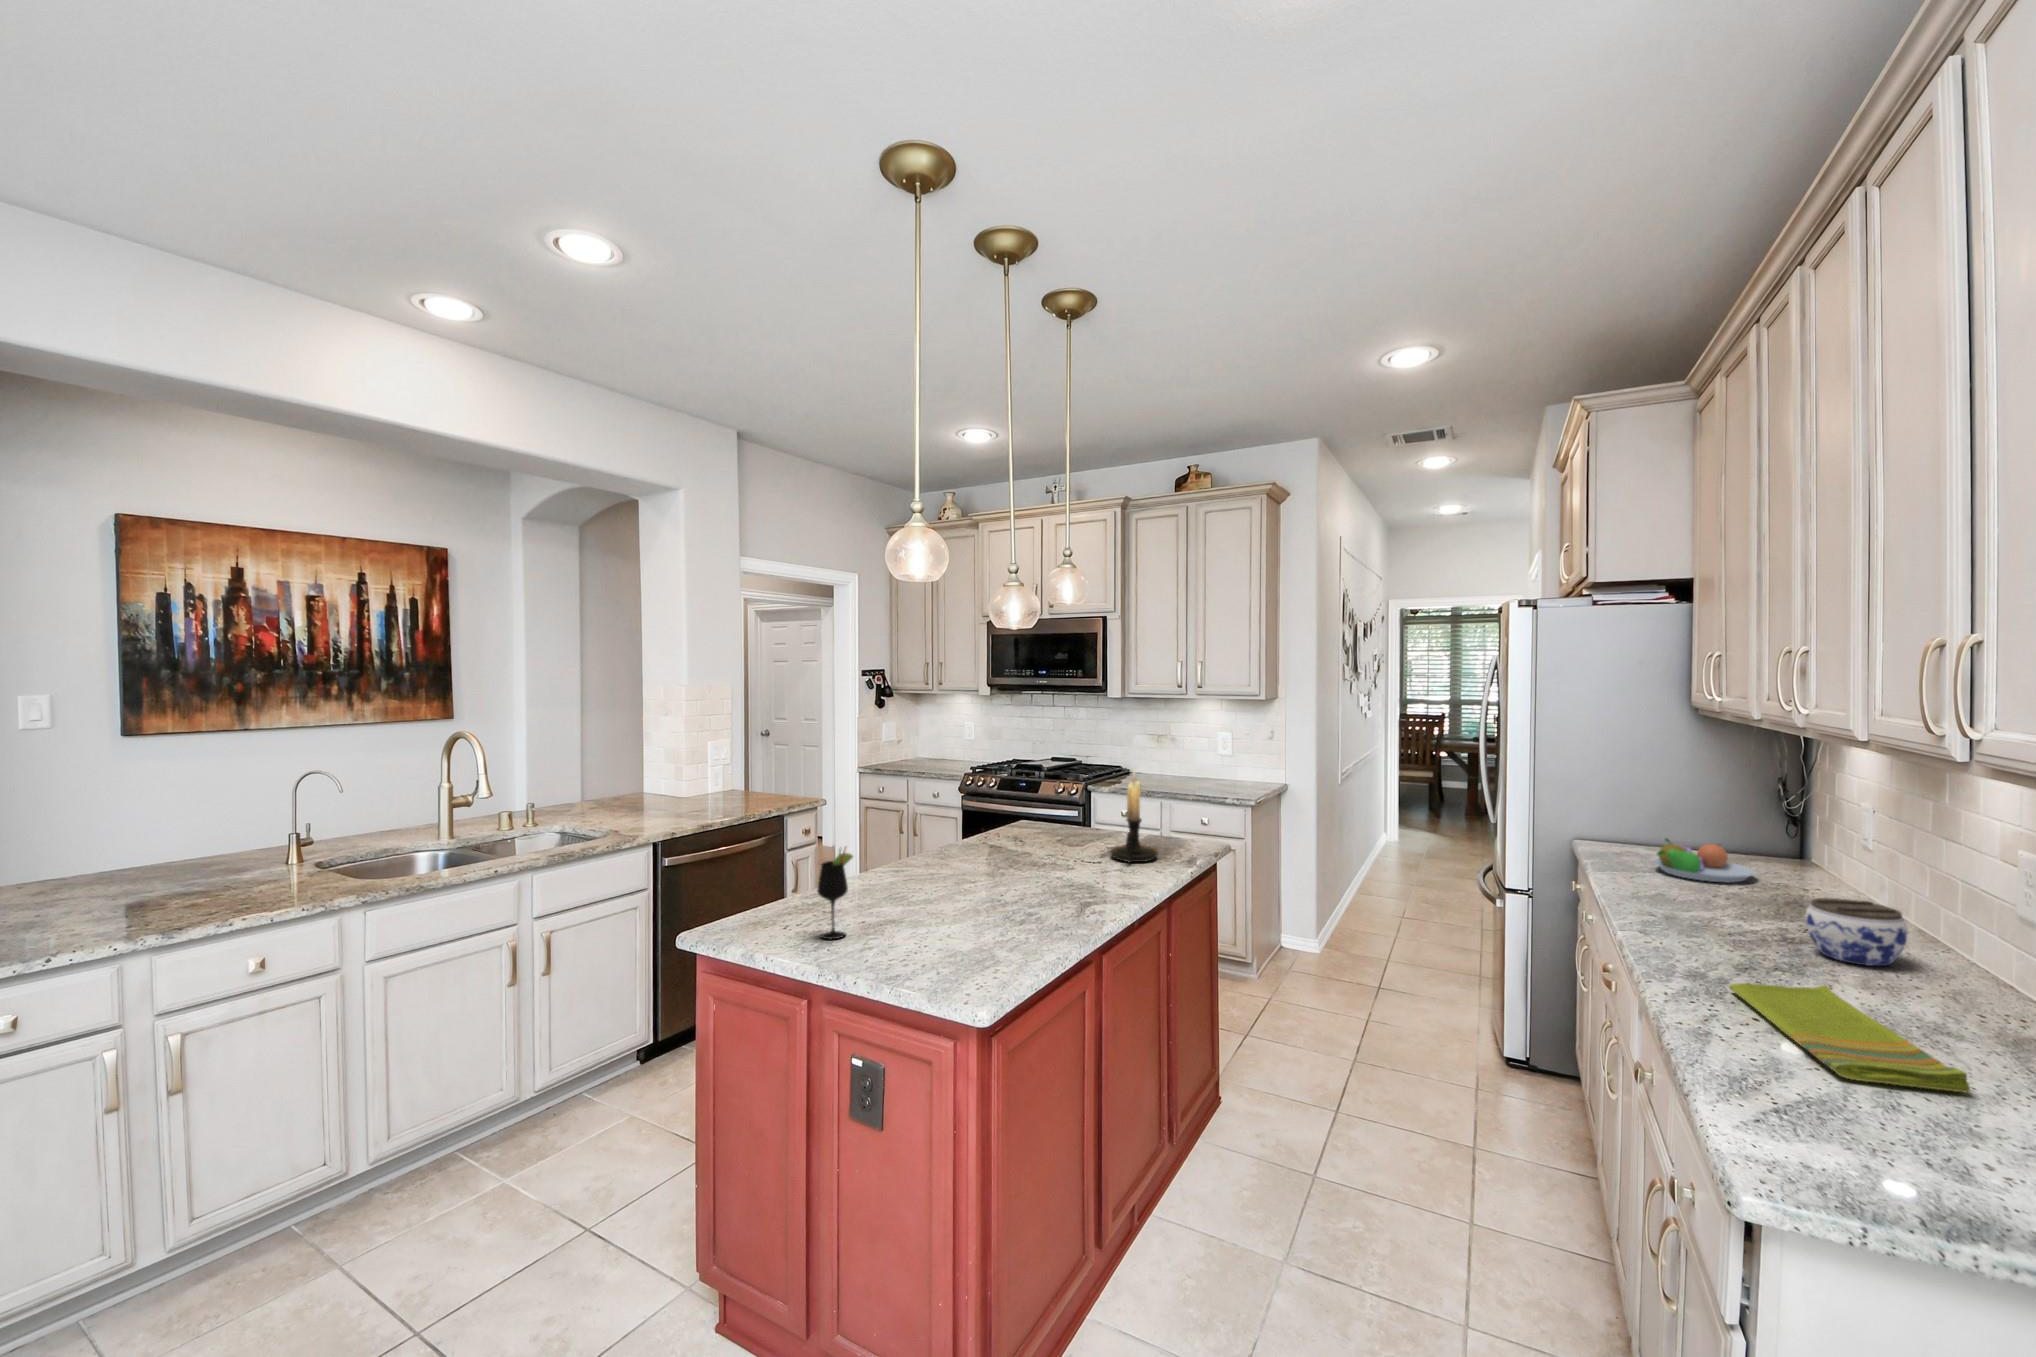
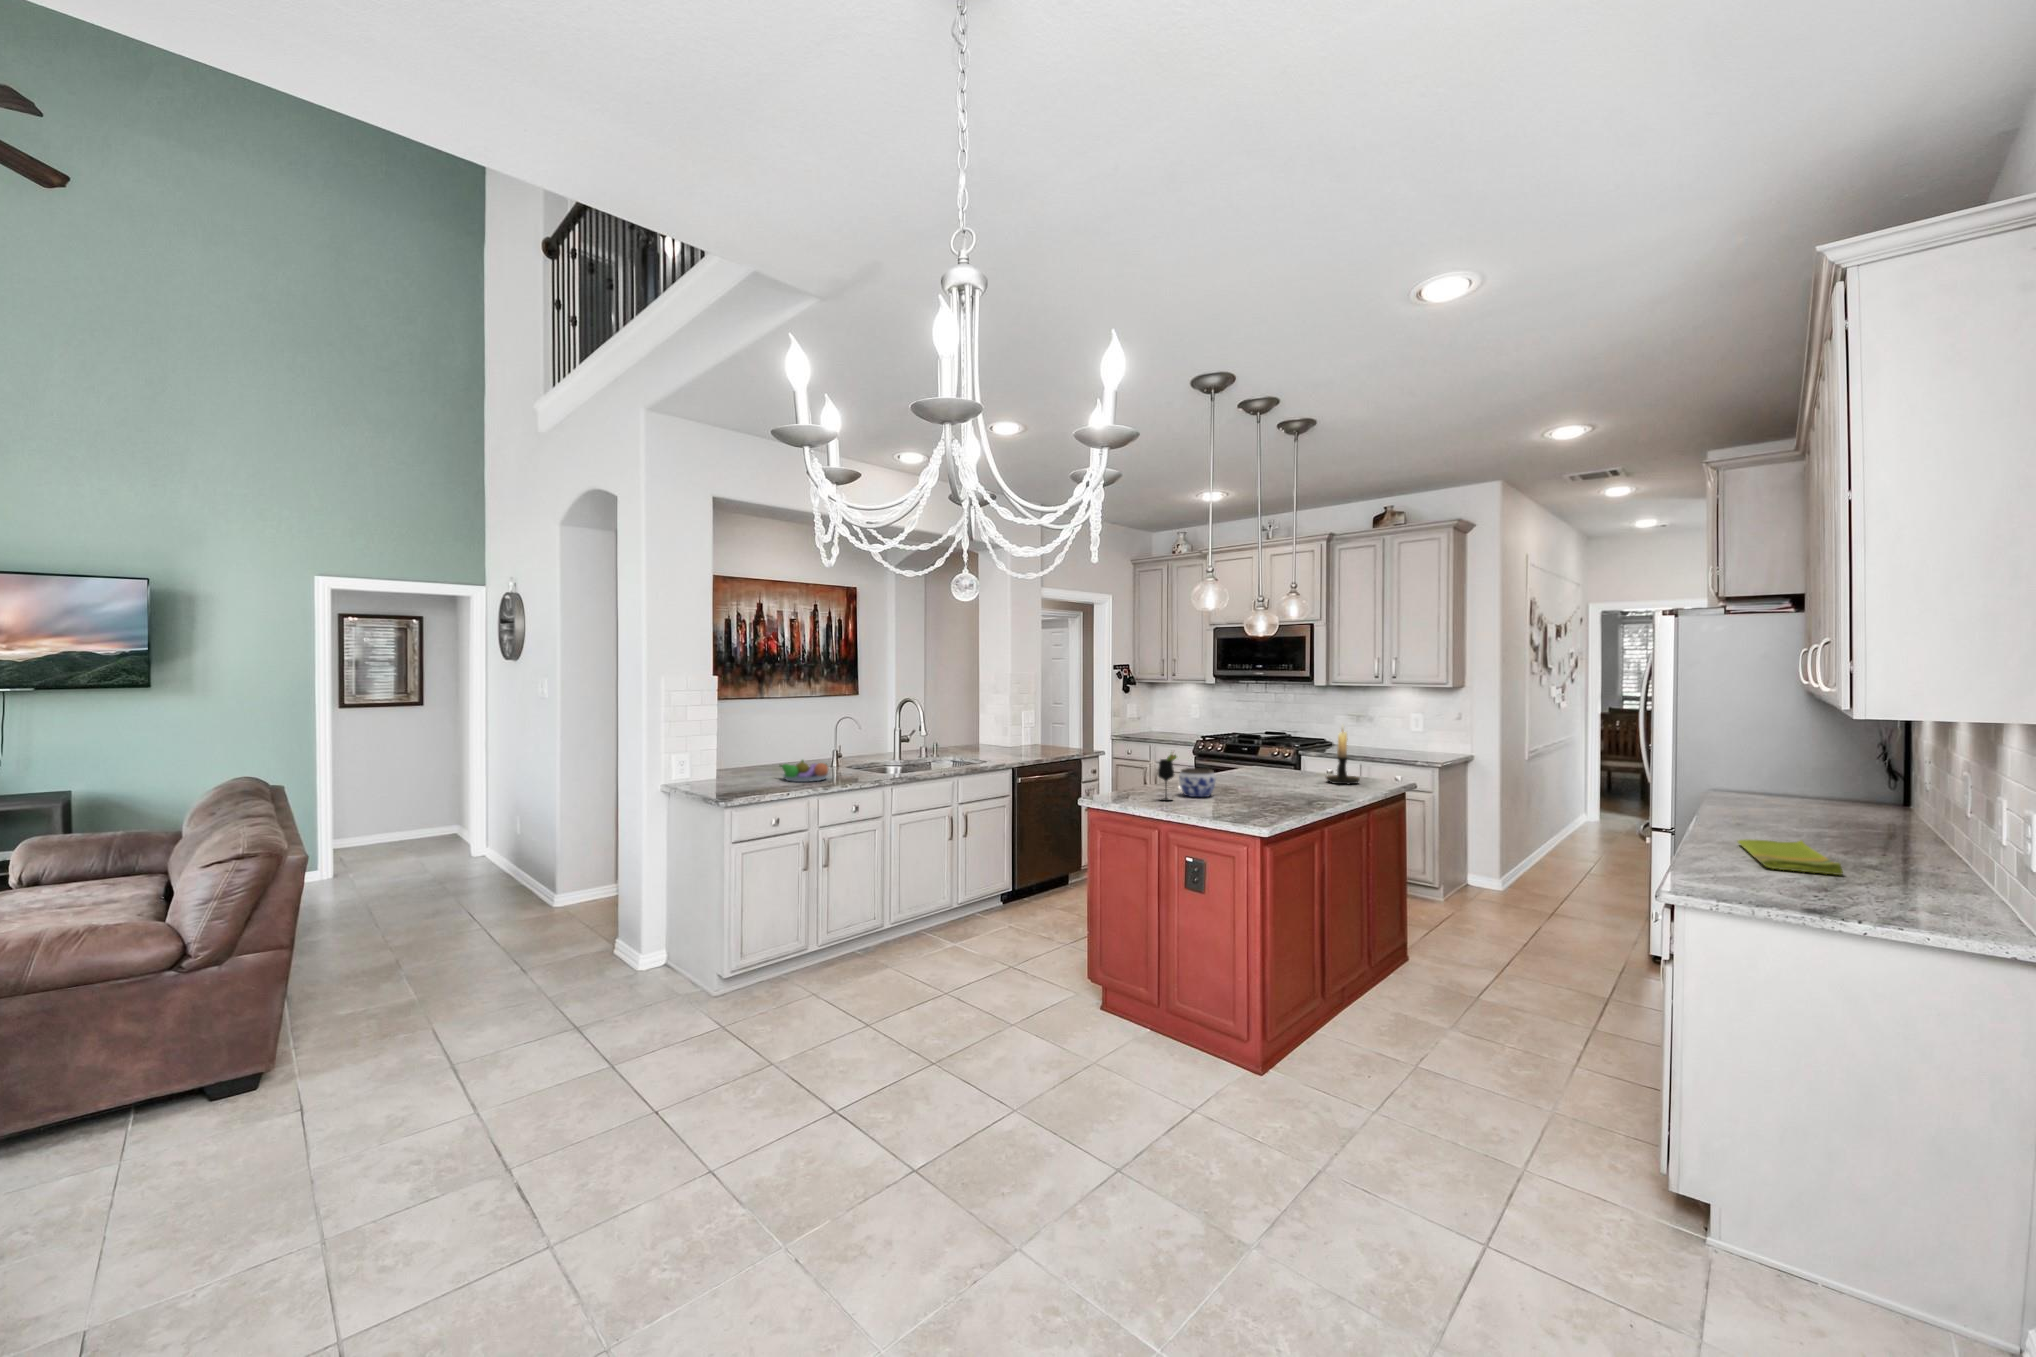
fruit bowl: present [1654,838,1755,883] -> present [780,760,829,782]
jar: present [1805,898,1908,966] -> present [1179,768,1216,797]

